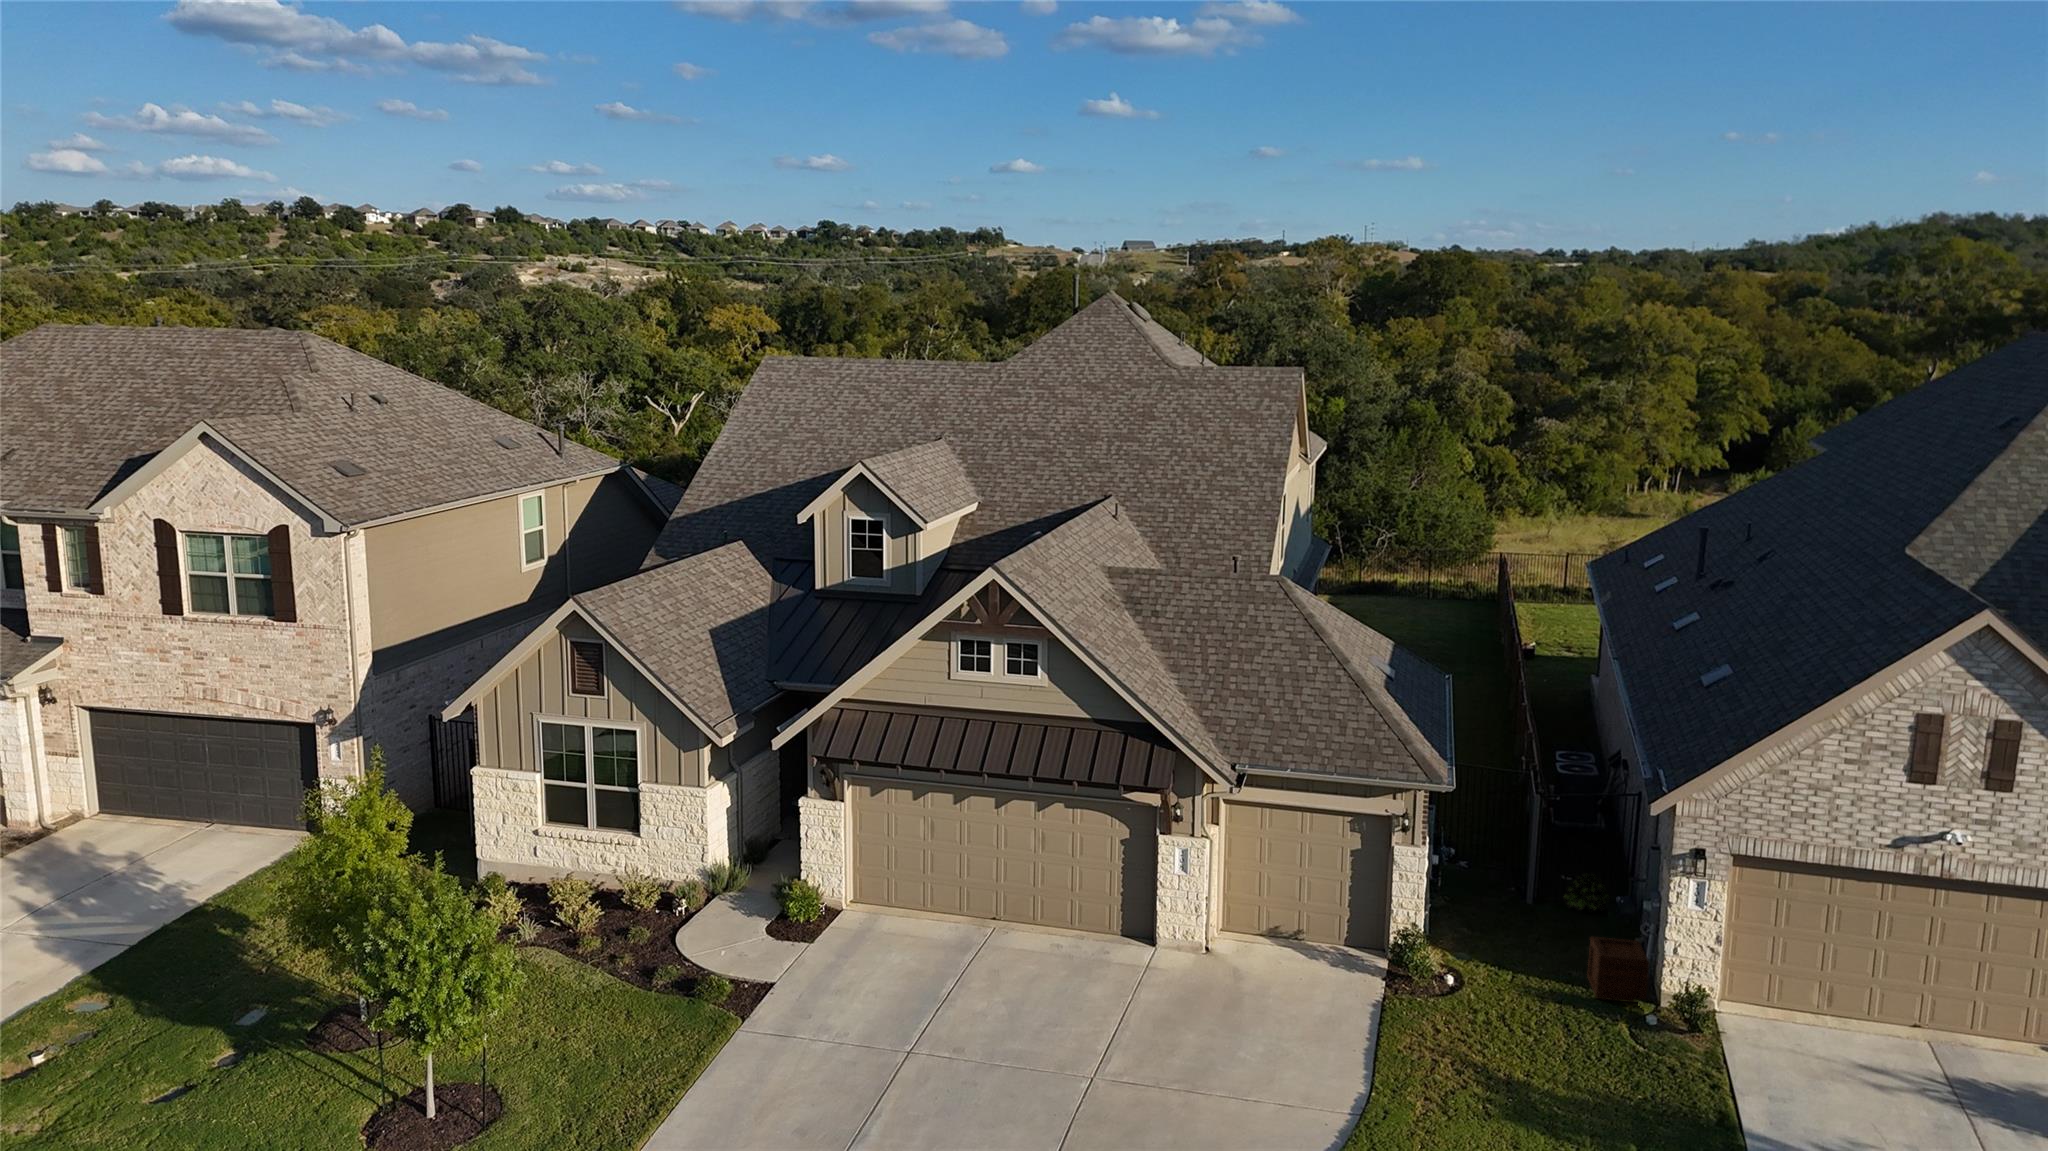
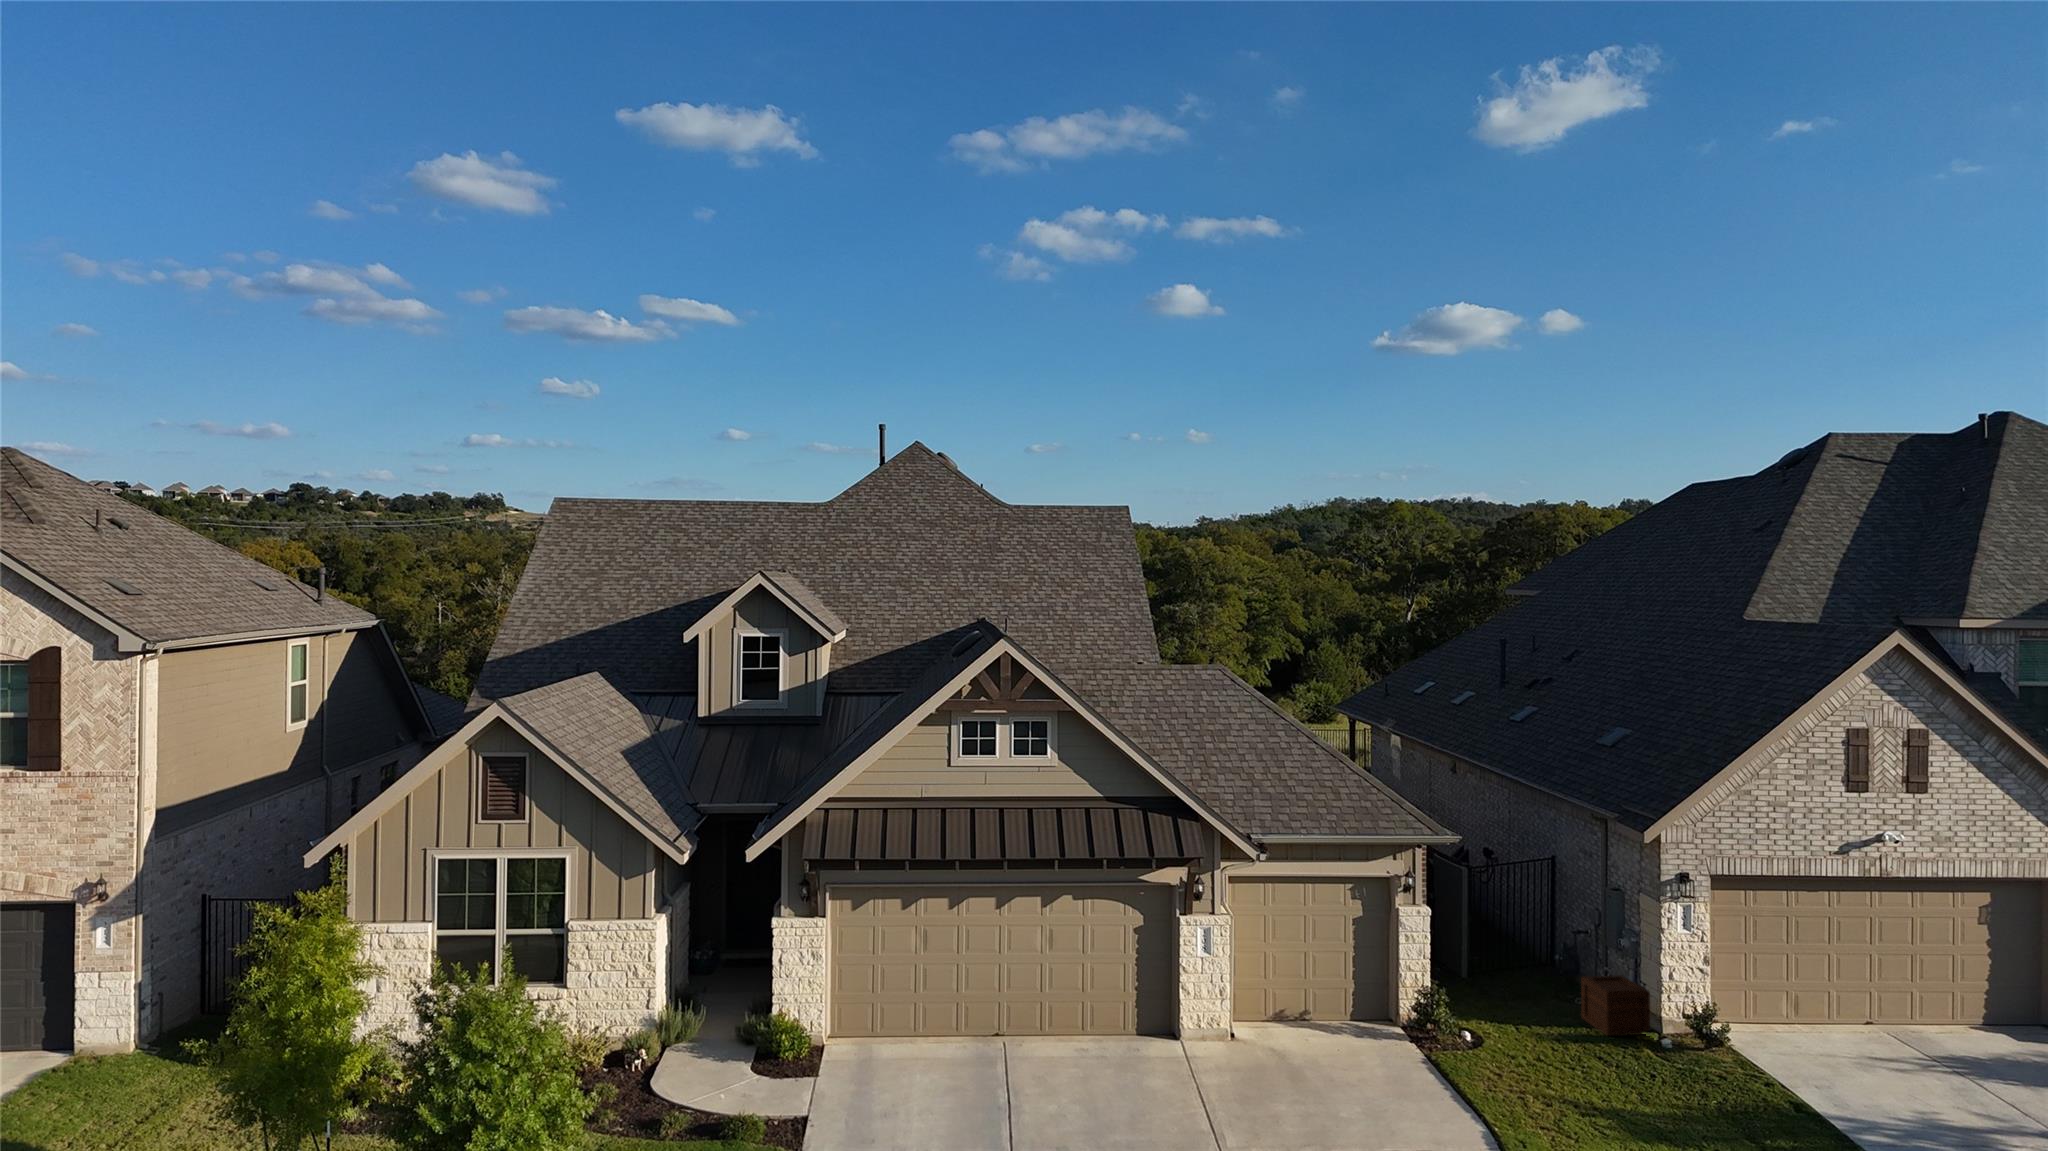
potted plant: present [1563,873,1612,913] -> none [1497,928,1544,966]

